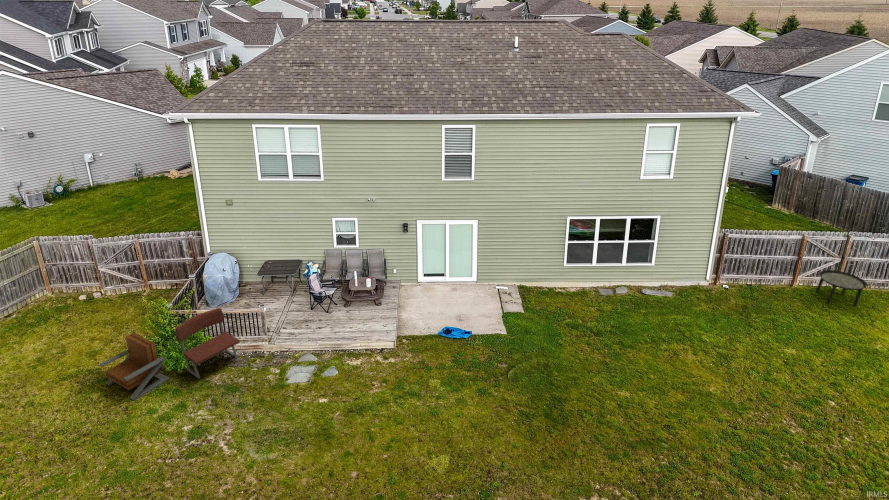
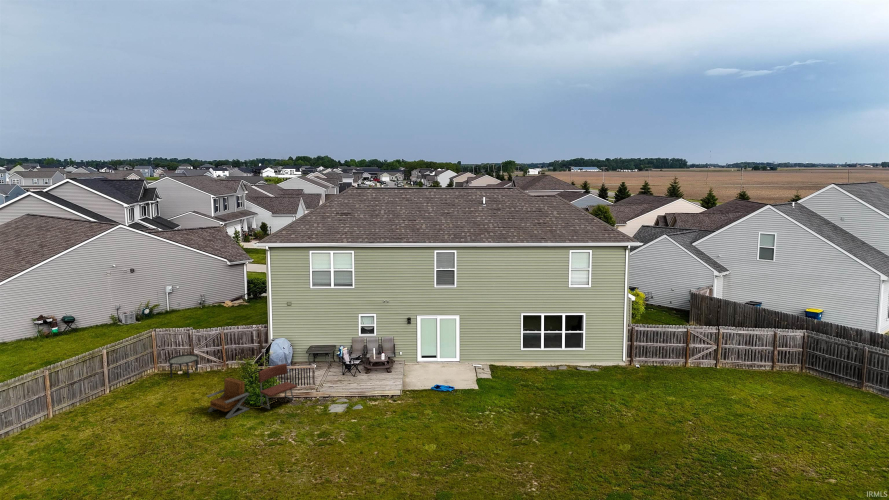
round table: present [816,270,867,306] -> present [168,354,199,378]

